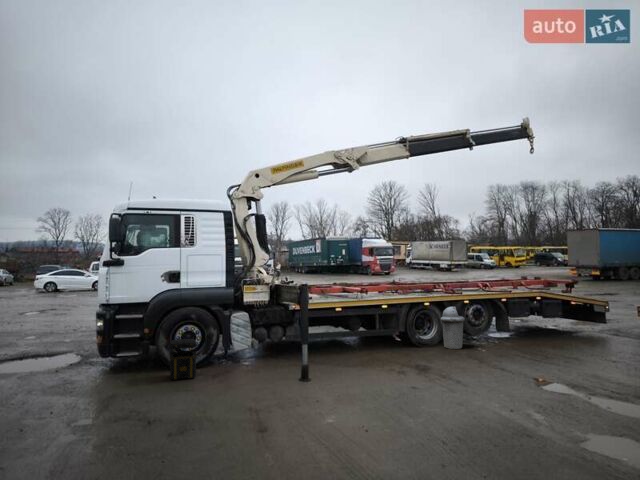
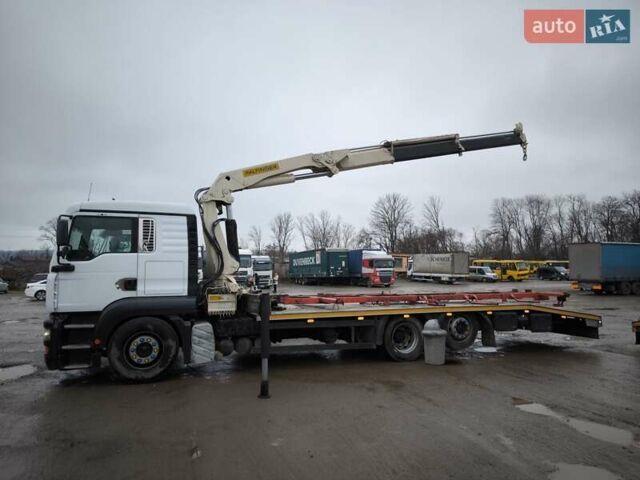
toolbox: present [170,339,197,380] -> none [118,351,150,396]

